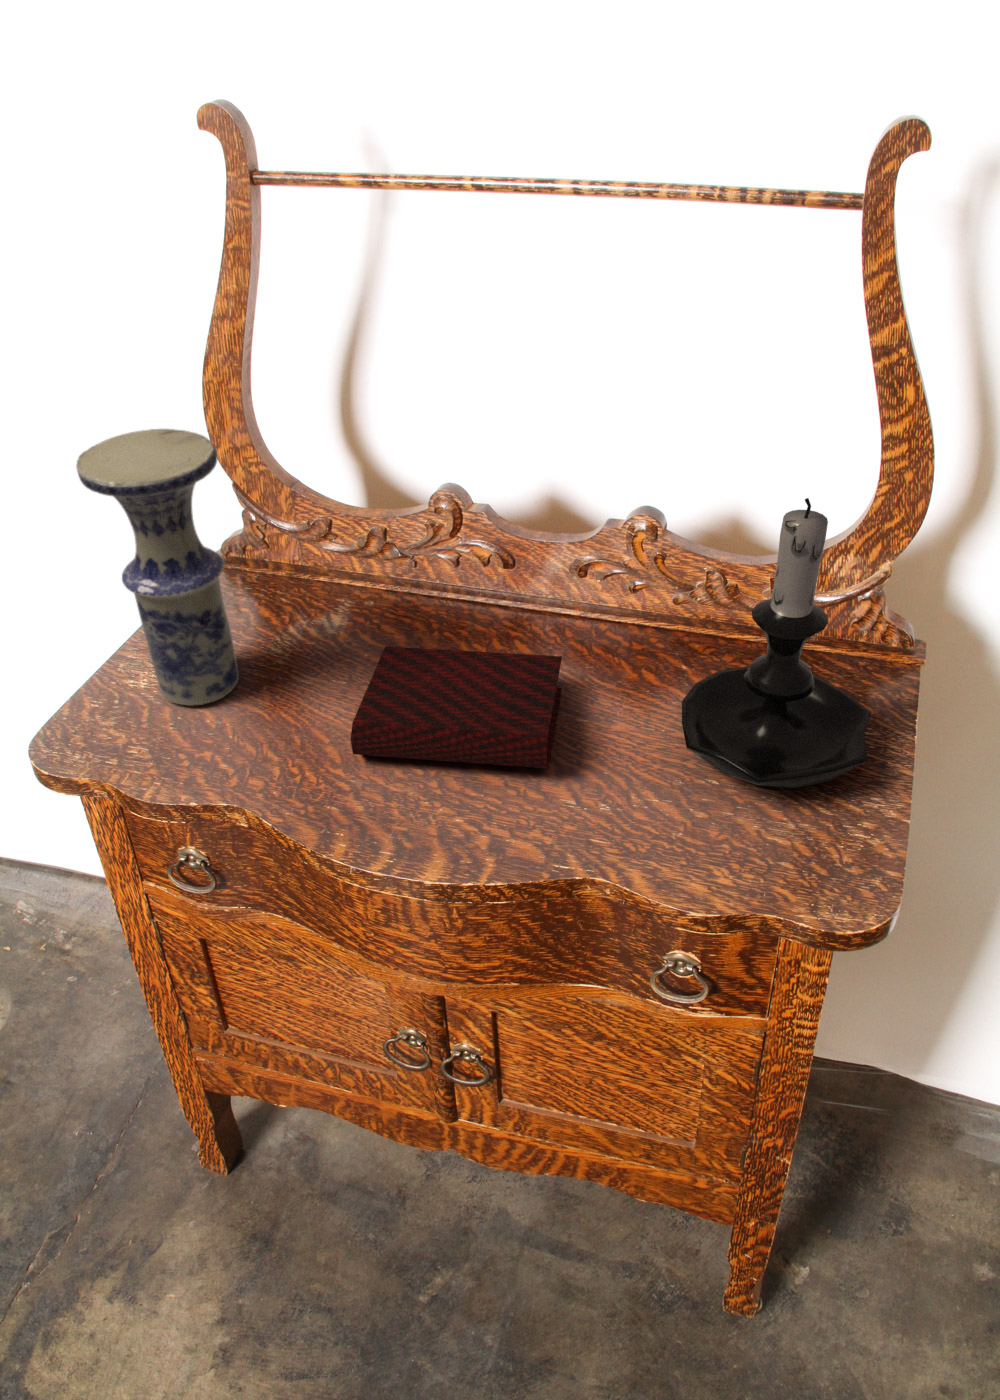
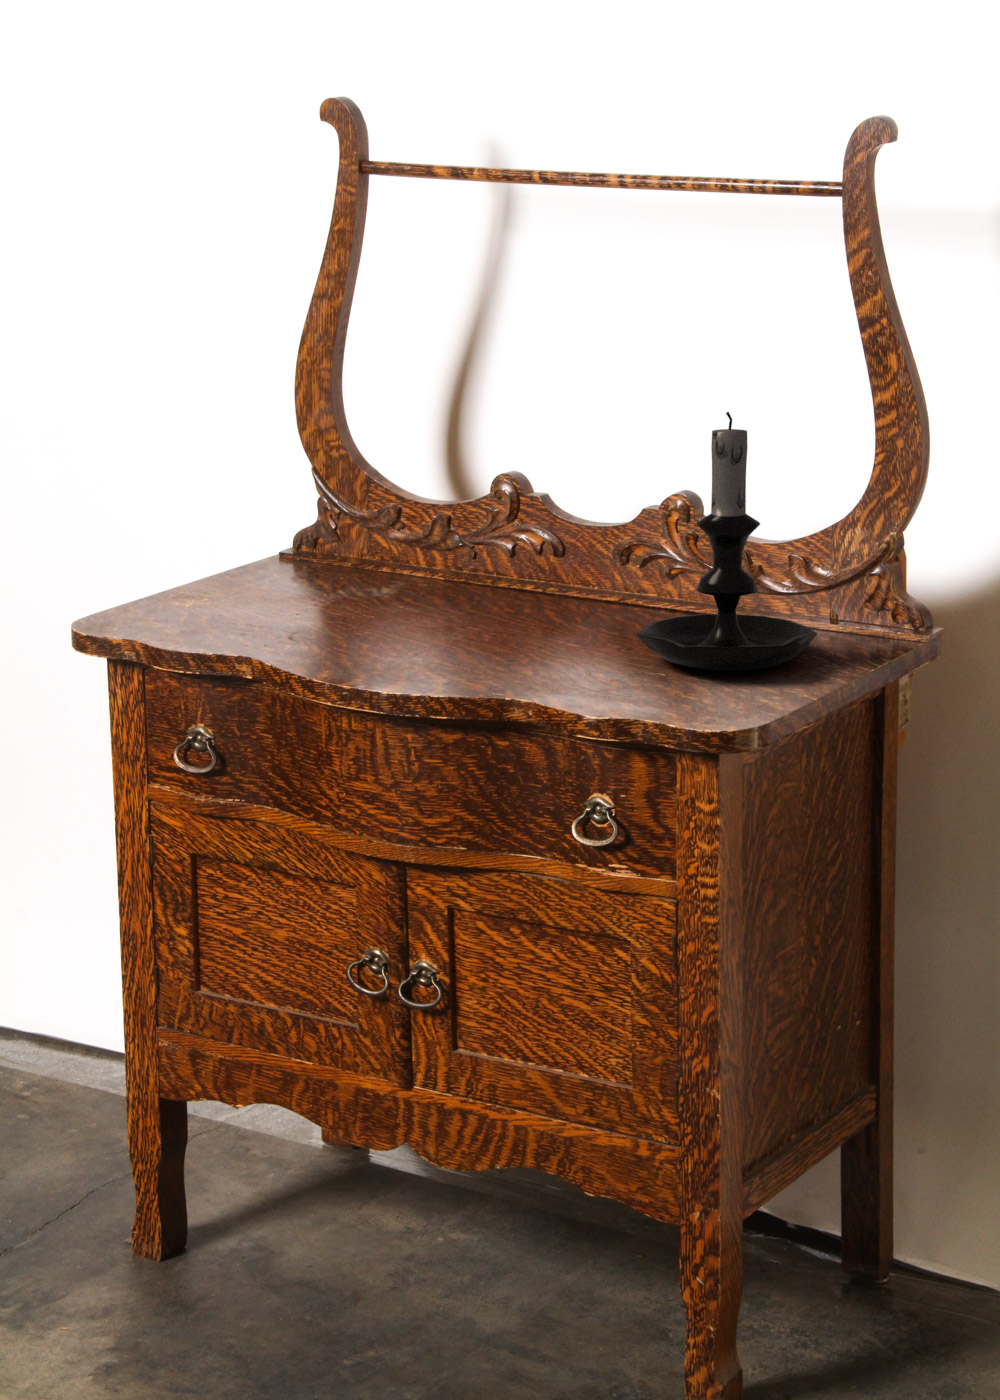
vase: present [76,429,239,706] -> none [185,379,293,614]
book: present [350,646,562,768] -> none [355,584,562,653]

